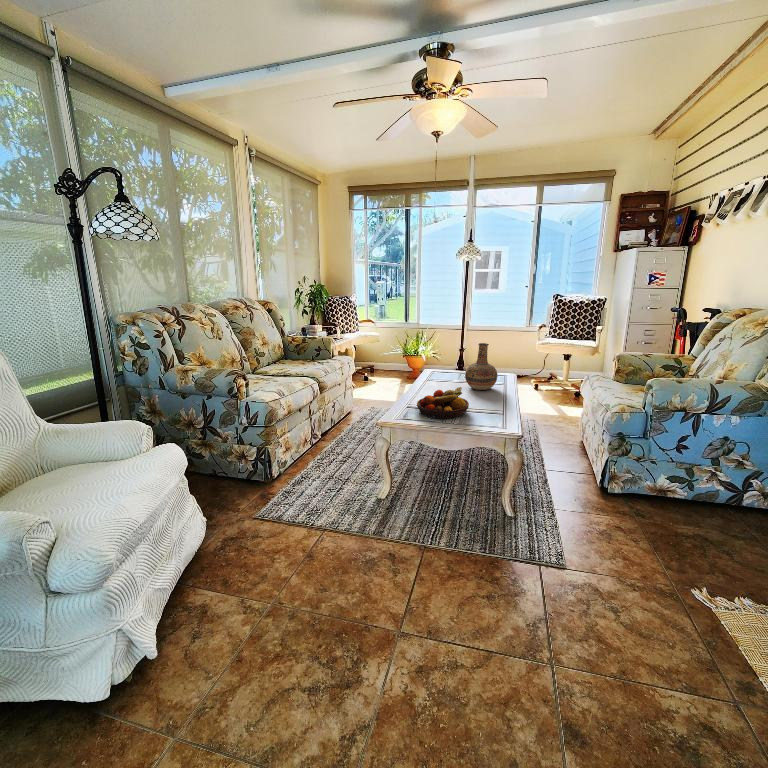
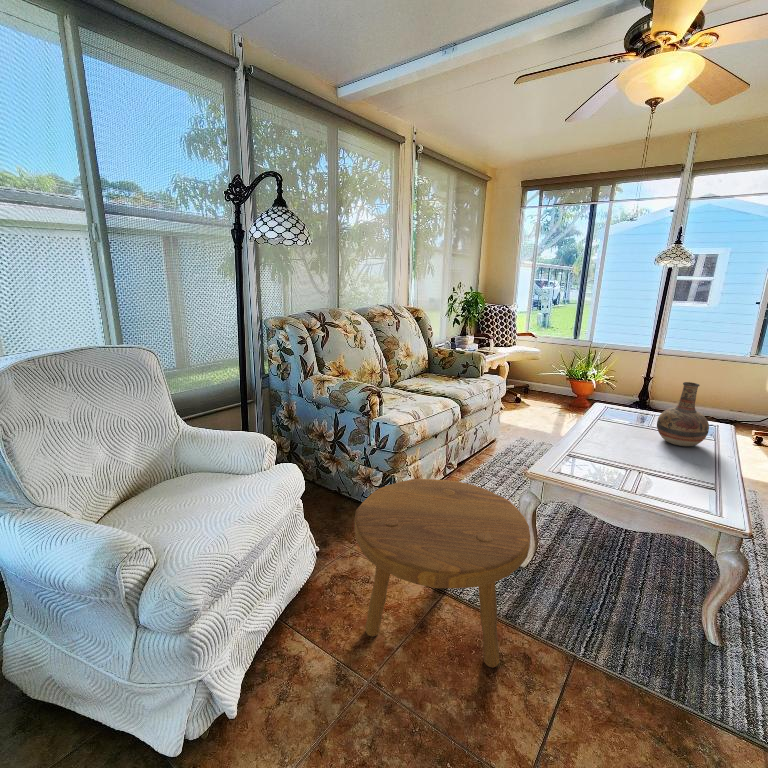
fruit bowl: present [417,387,469,419] -> none [583,441,662,484]
footstool: none [240,437,384,575] -> present [355,479,530,668]

